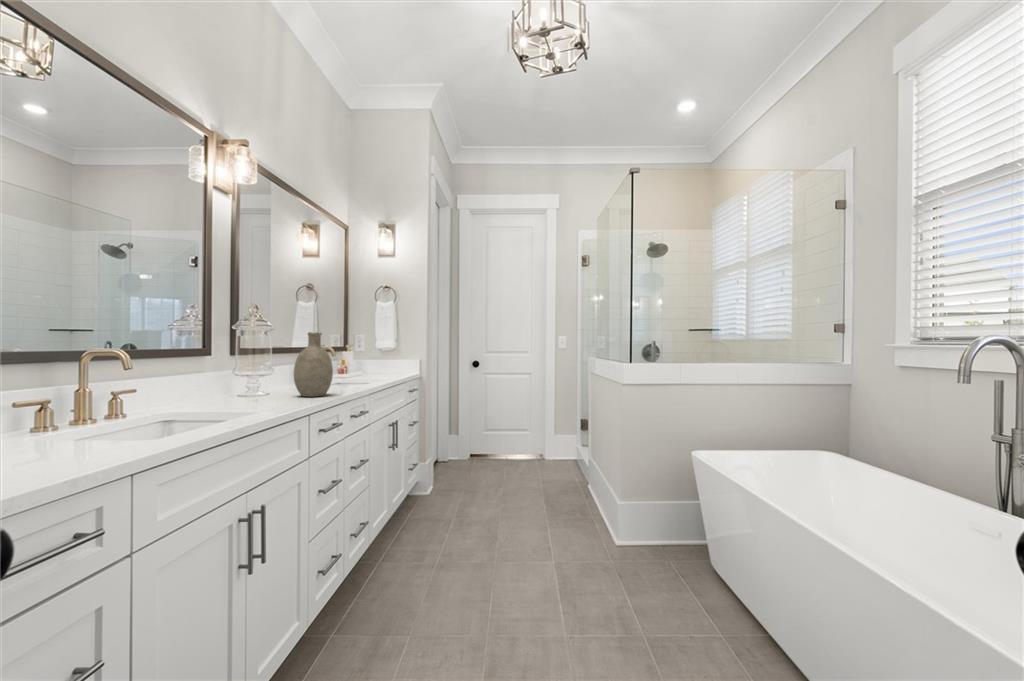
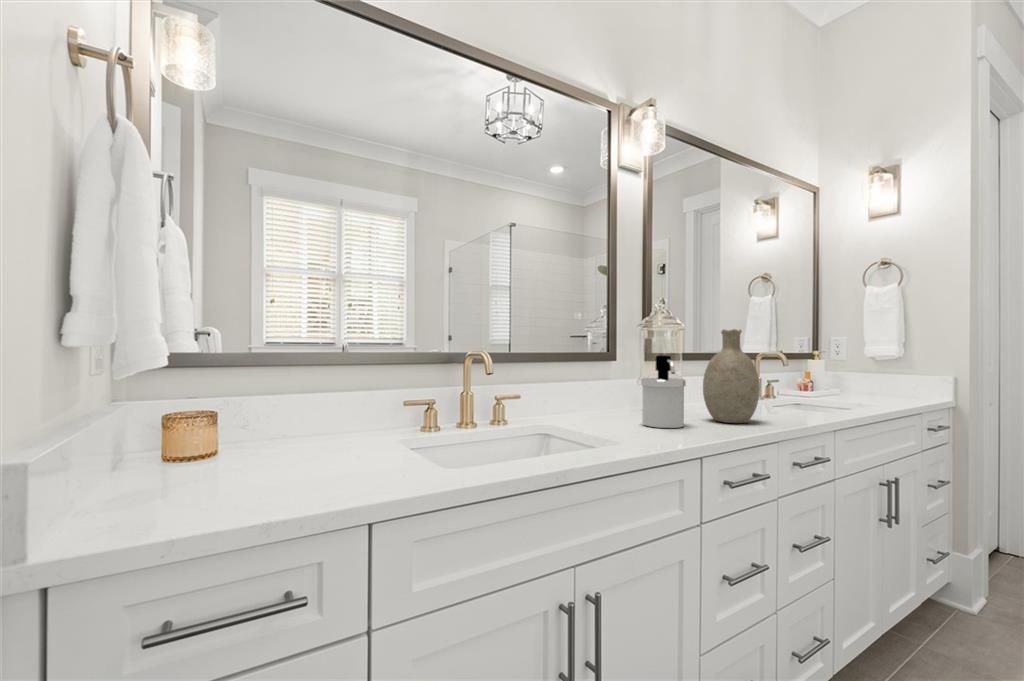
soap dispenser: none [252,351,288,404] -> present [641,355,686,428]

